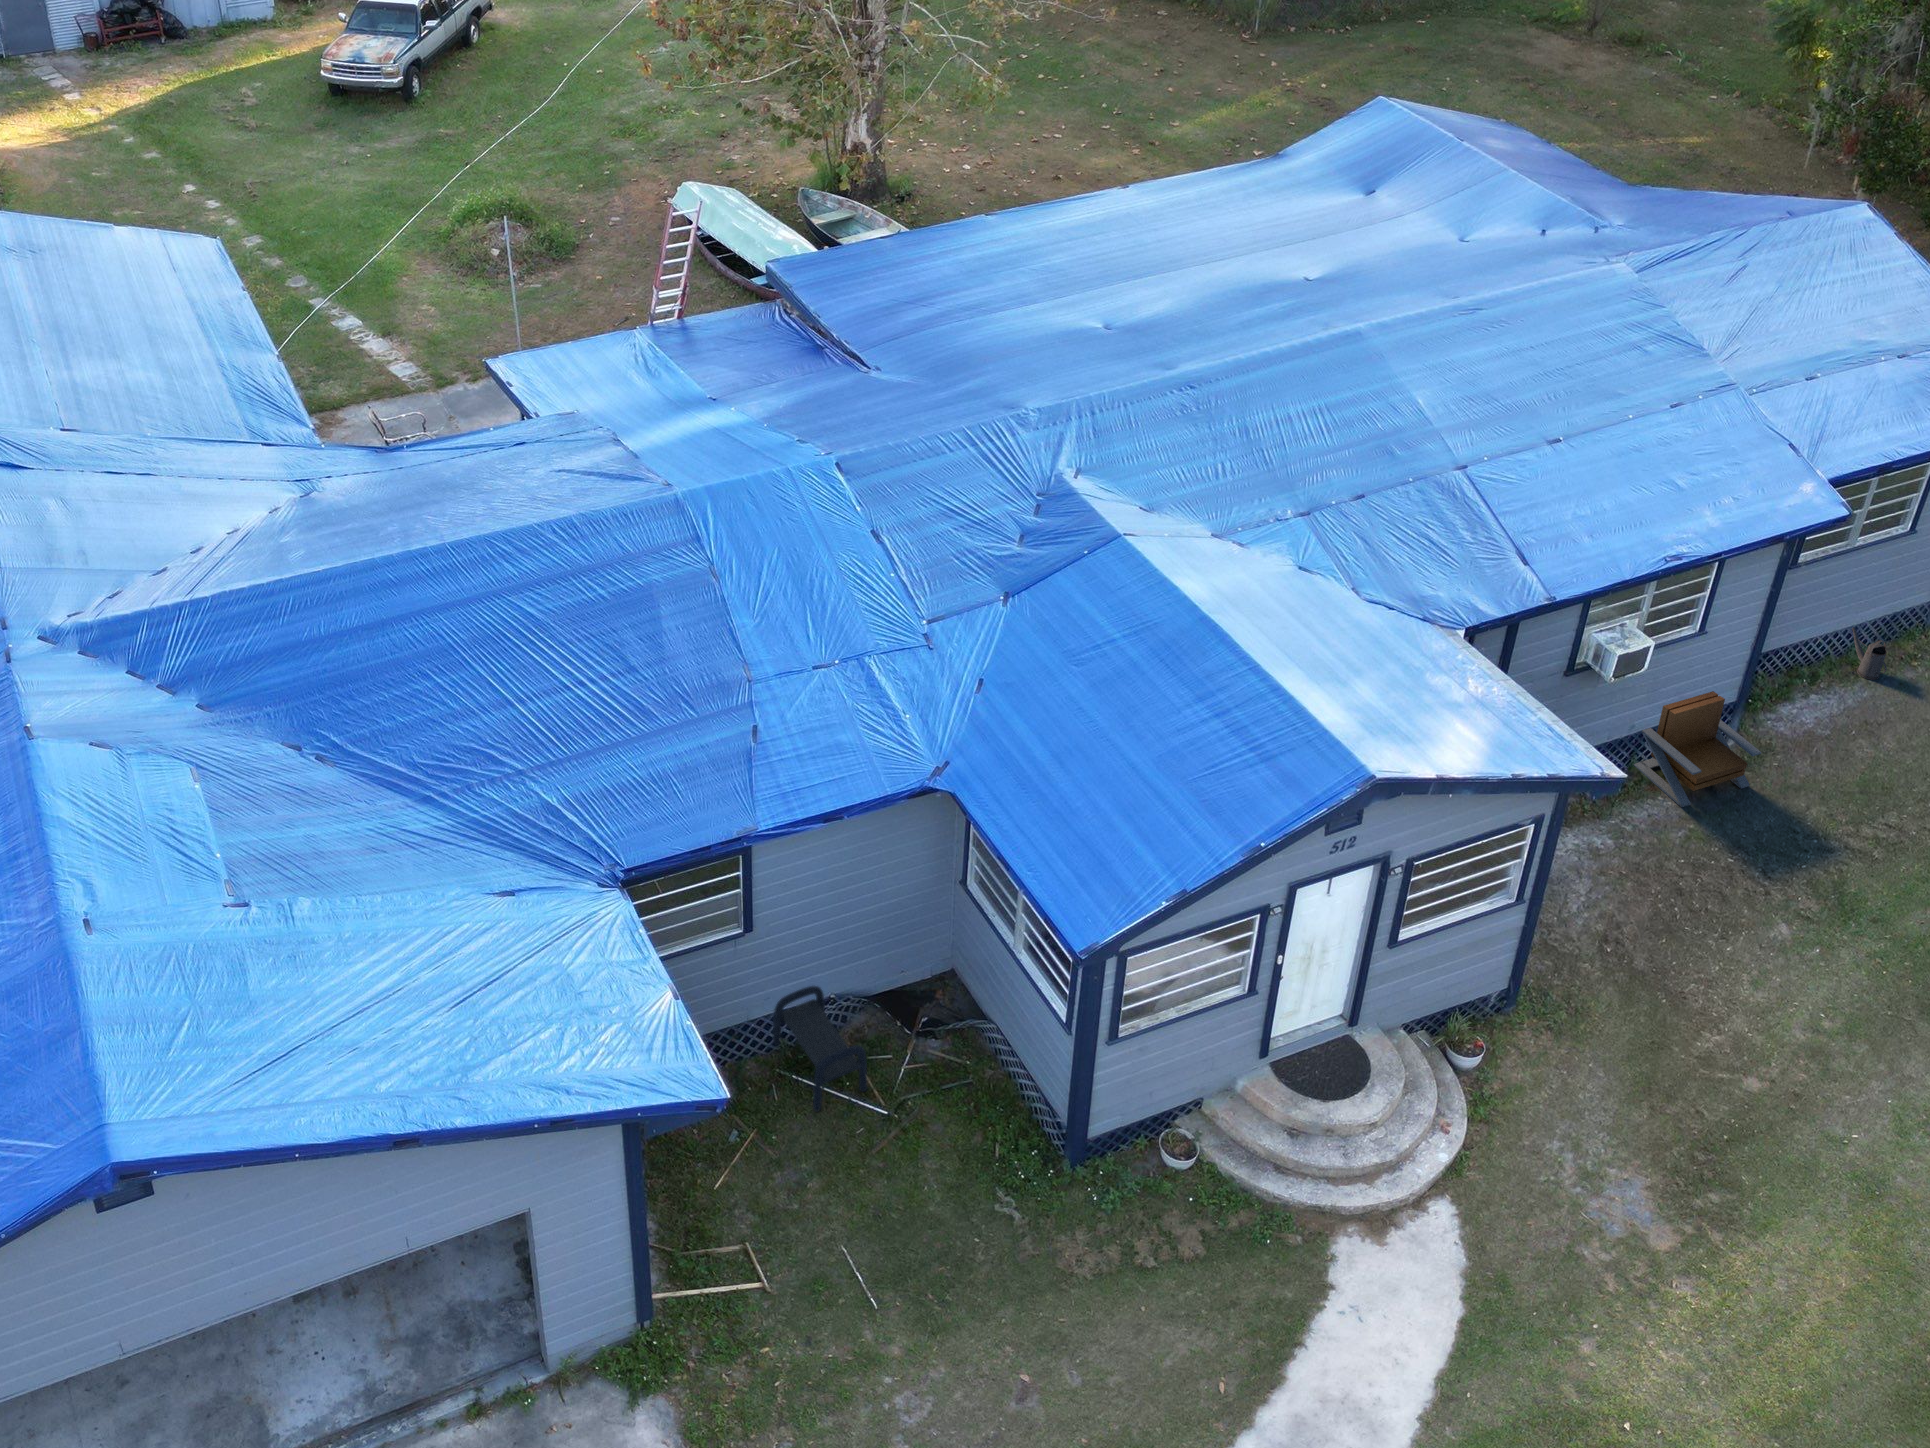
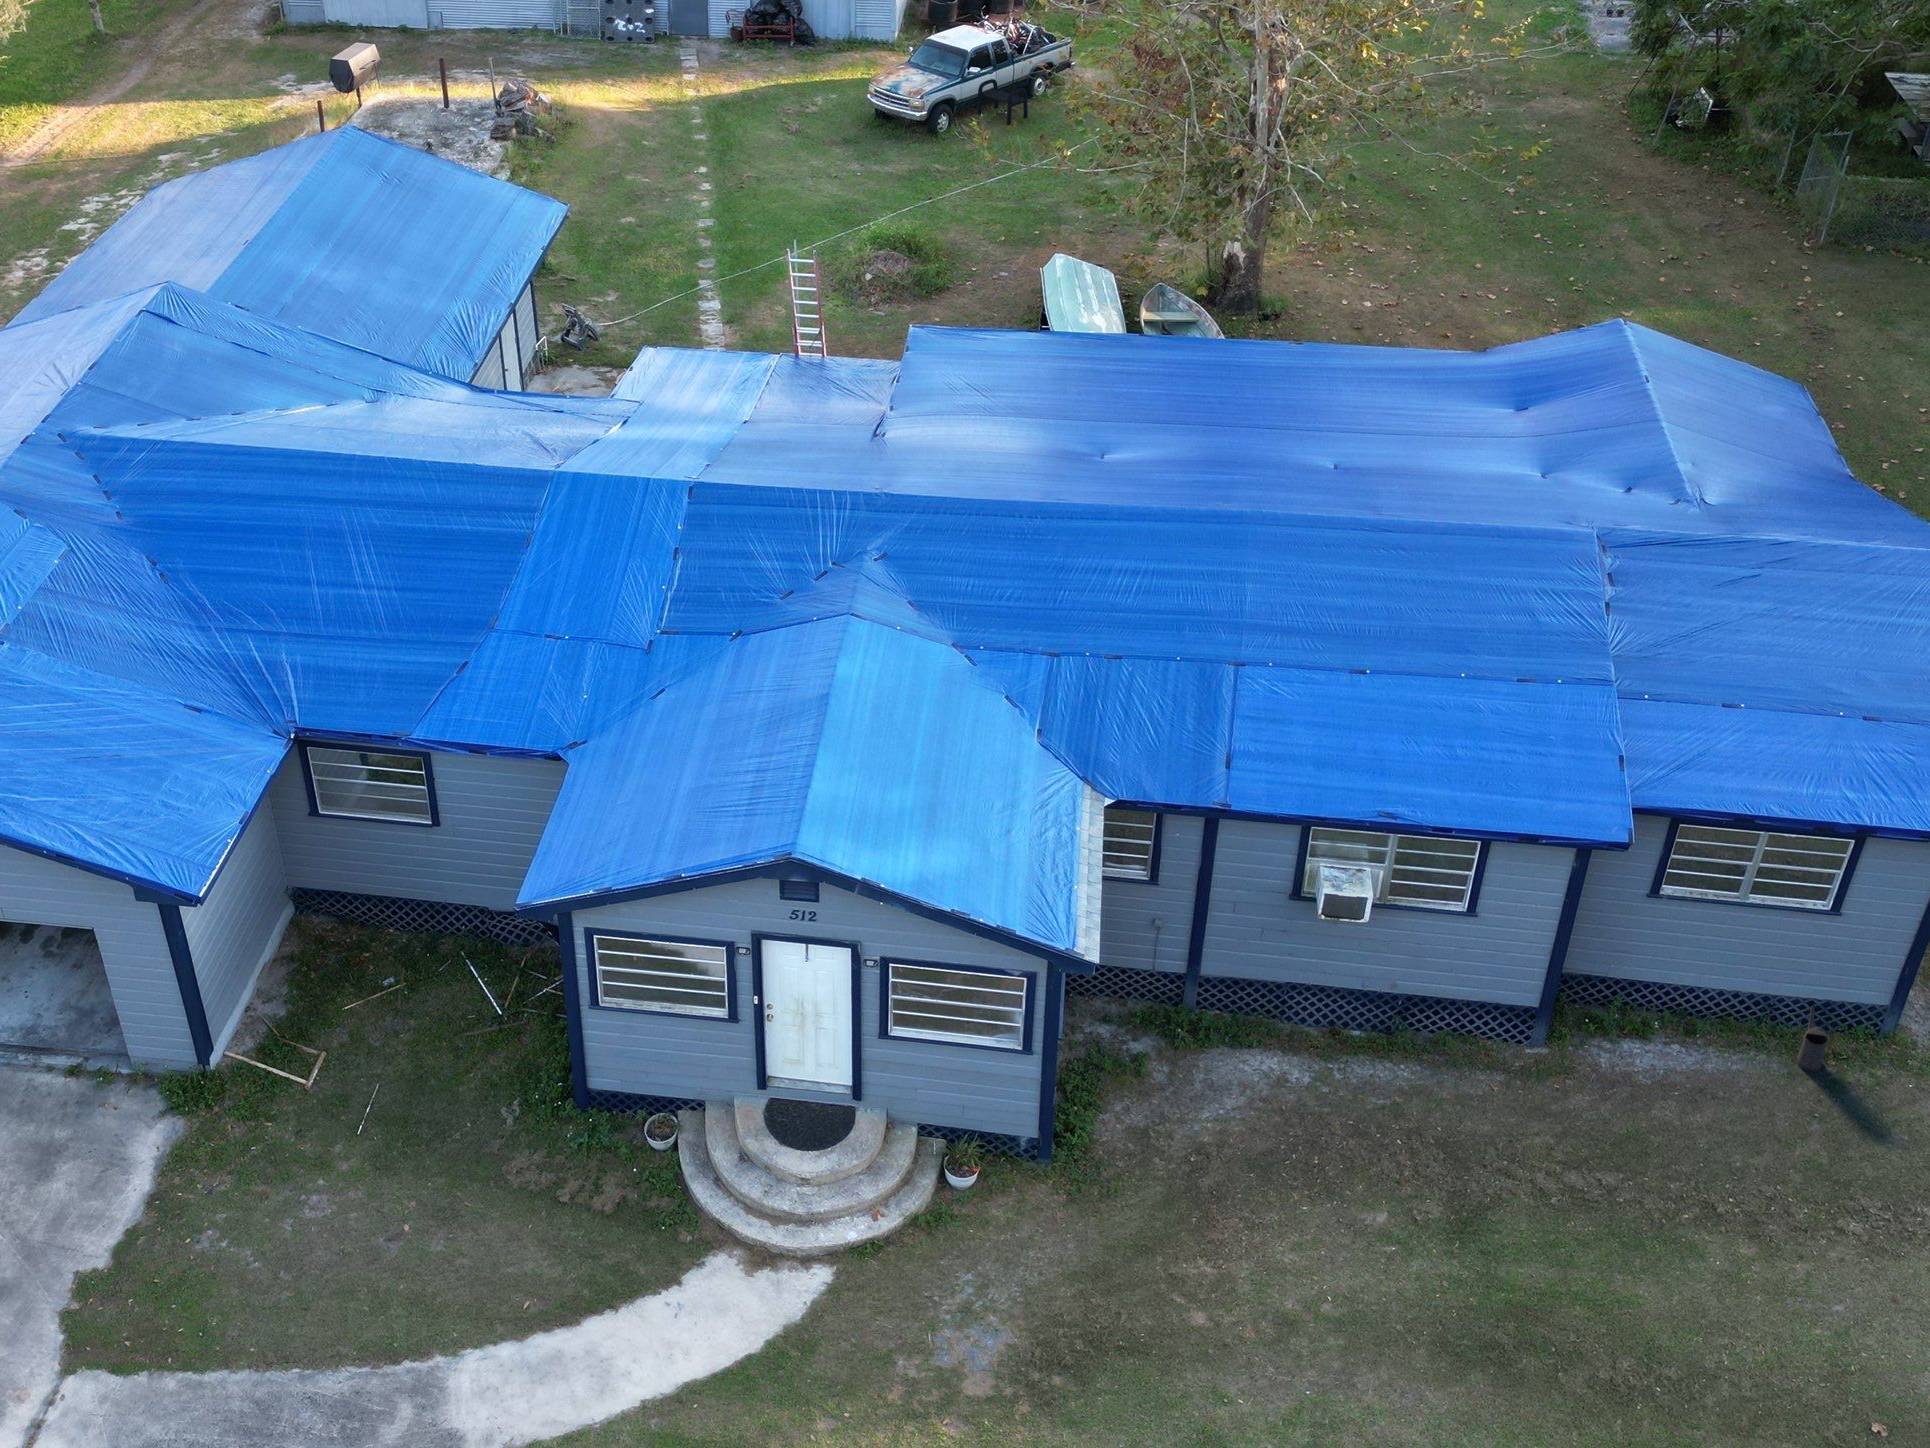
lounge chair: present [1634,691,1761,807] -> none [1428,983,1534,1104]
bench: present [773,986,867,1112] -> present [977,79,1028,124]

